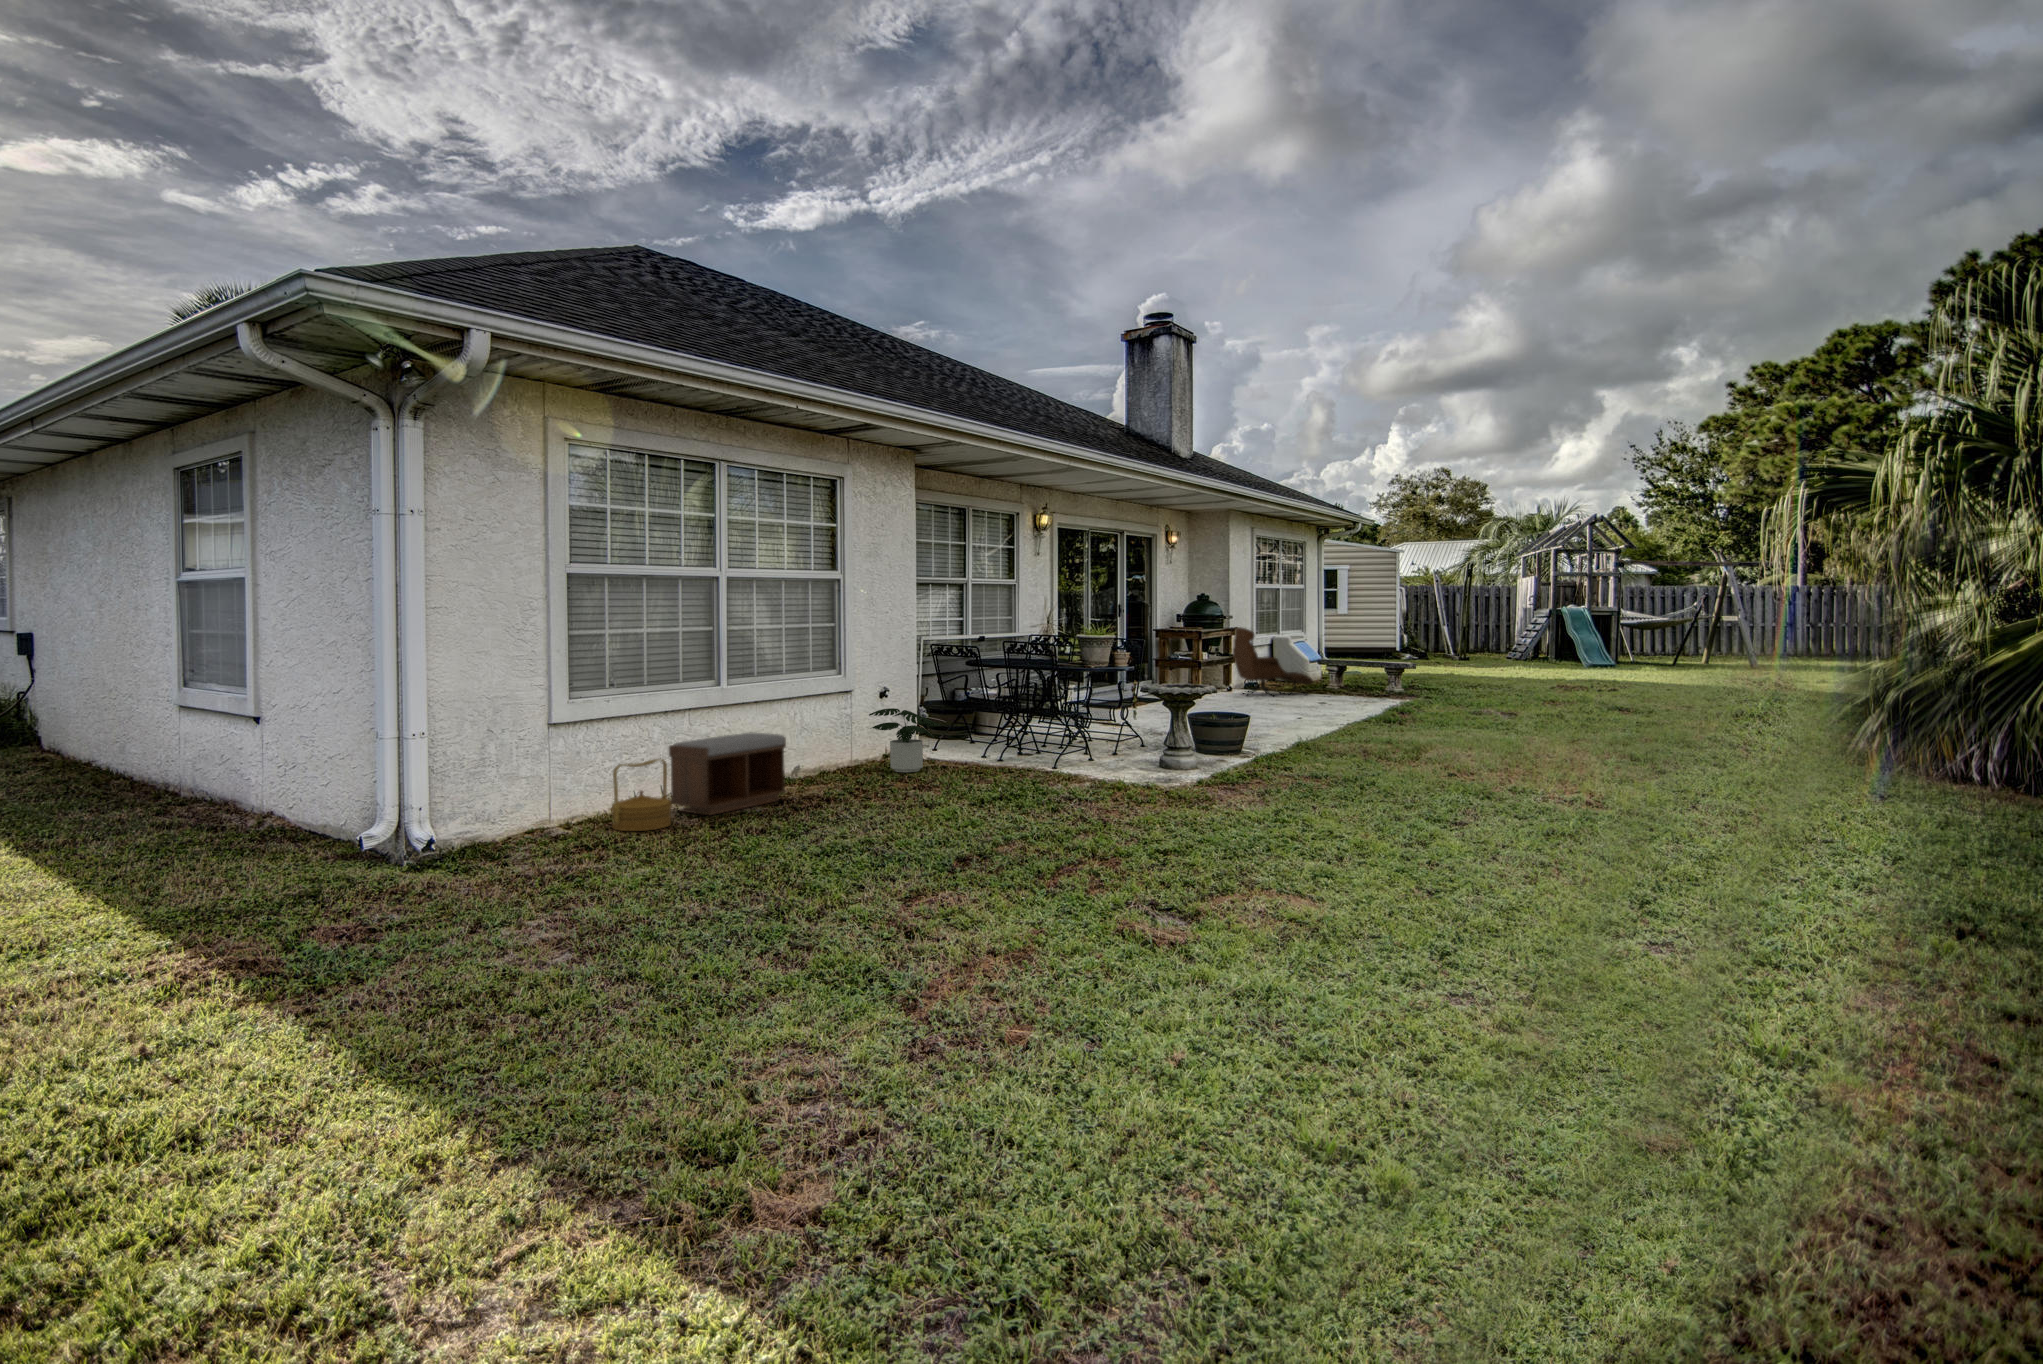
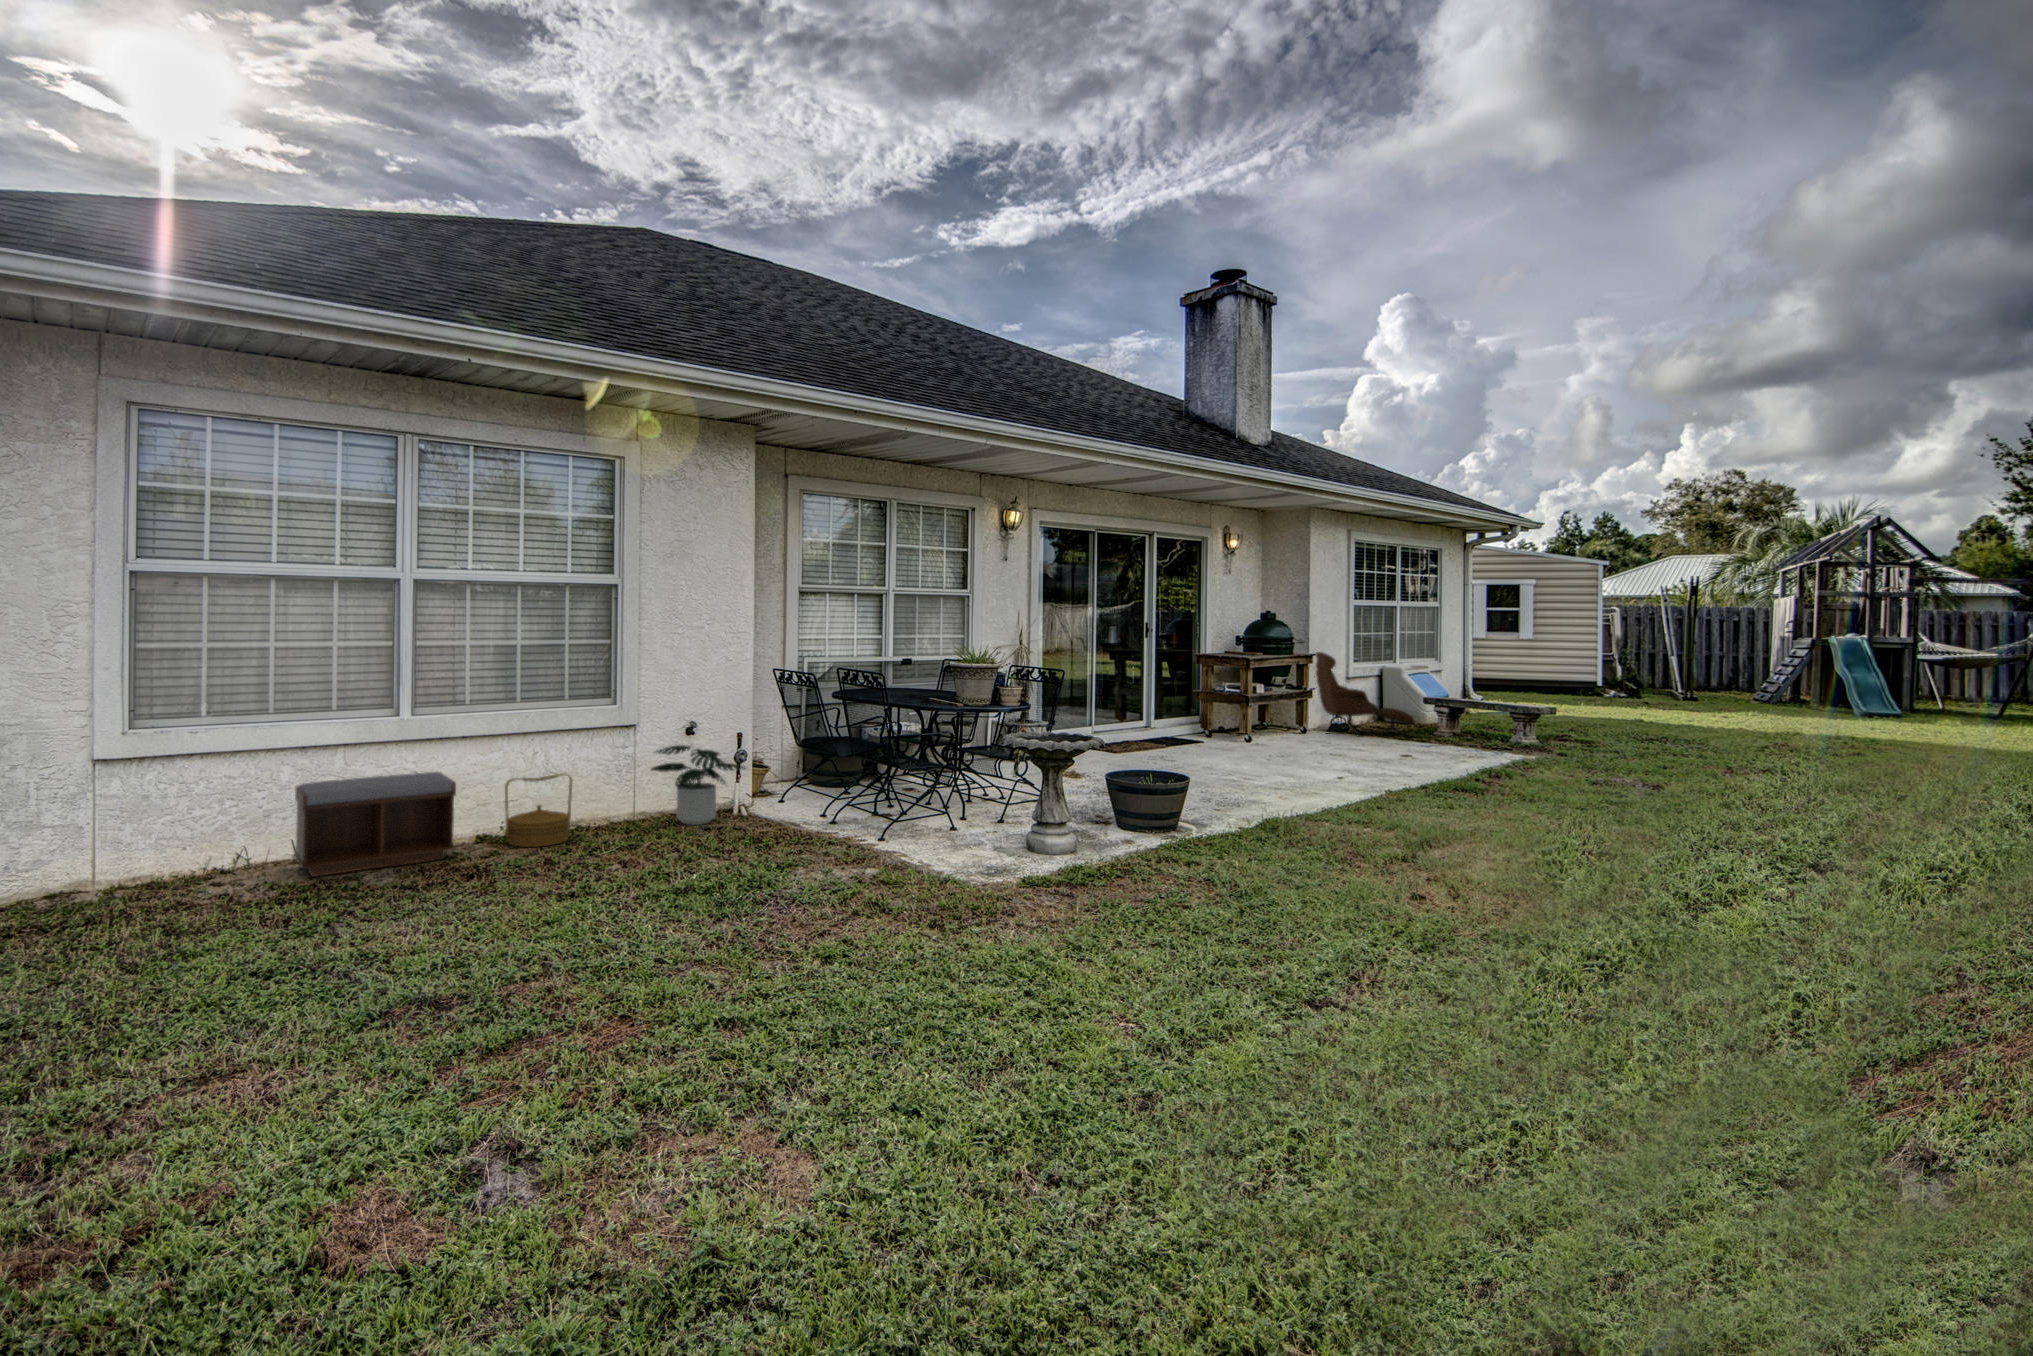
woven basket: present [611,759,672,831] -> present [505,774,572,847]

